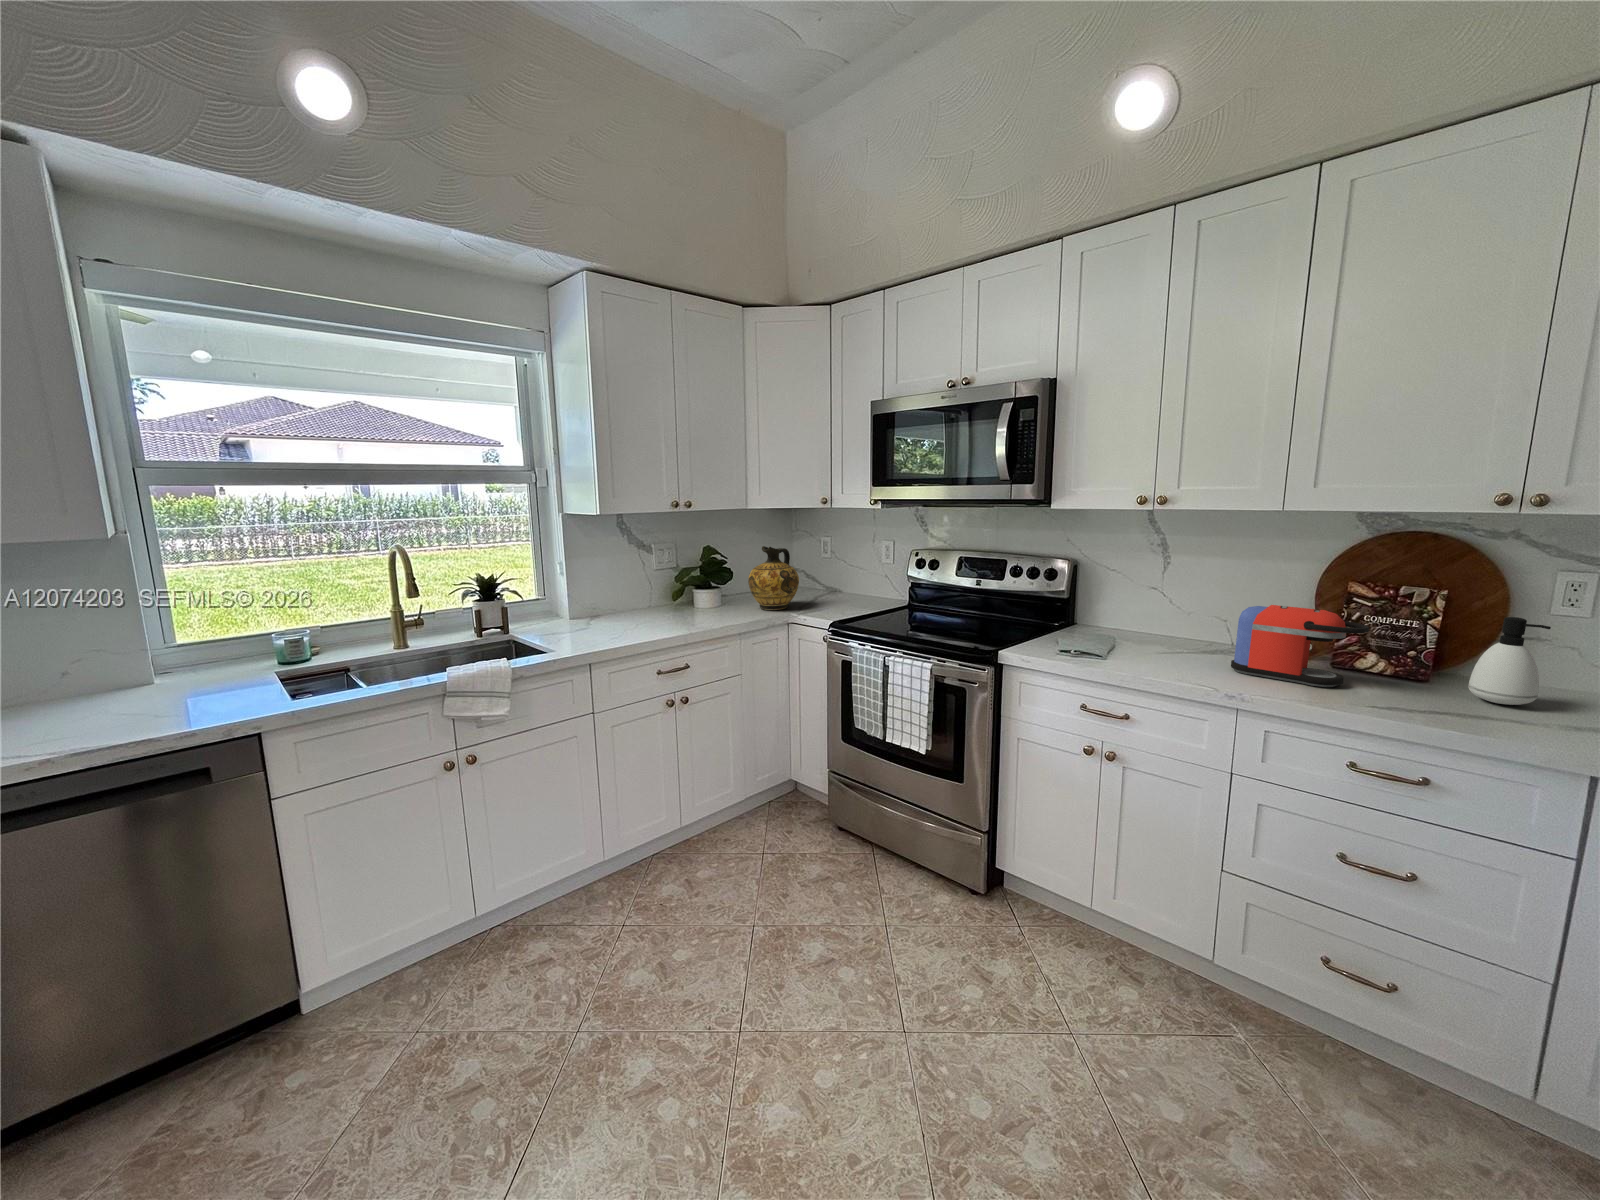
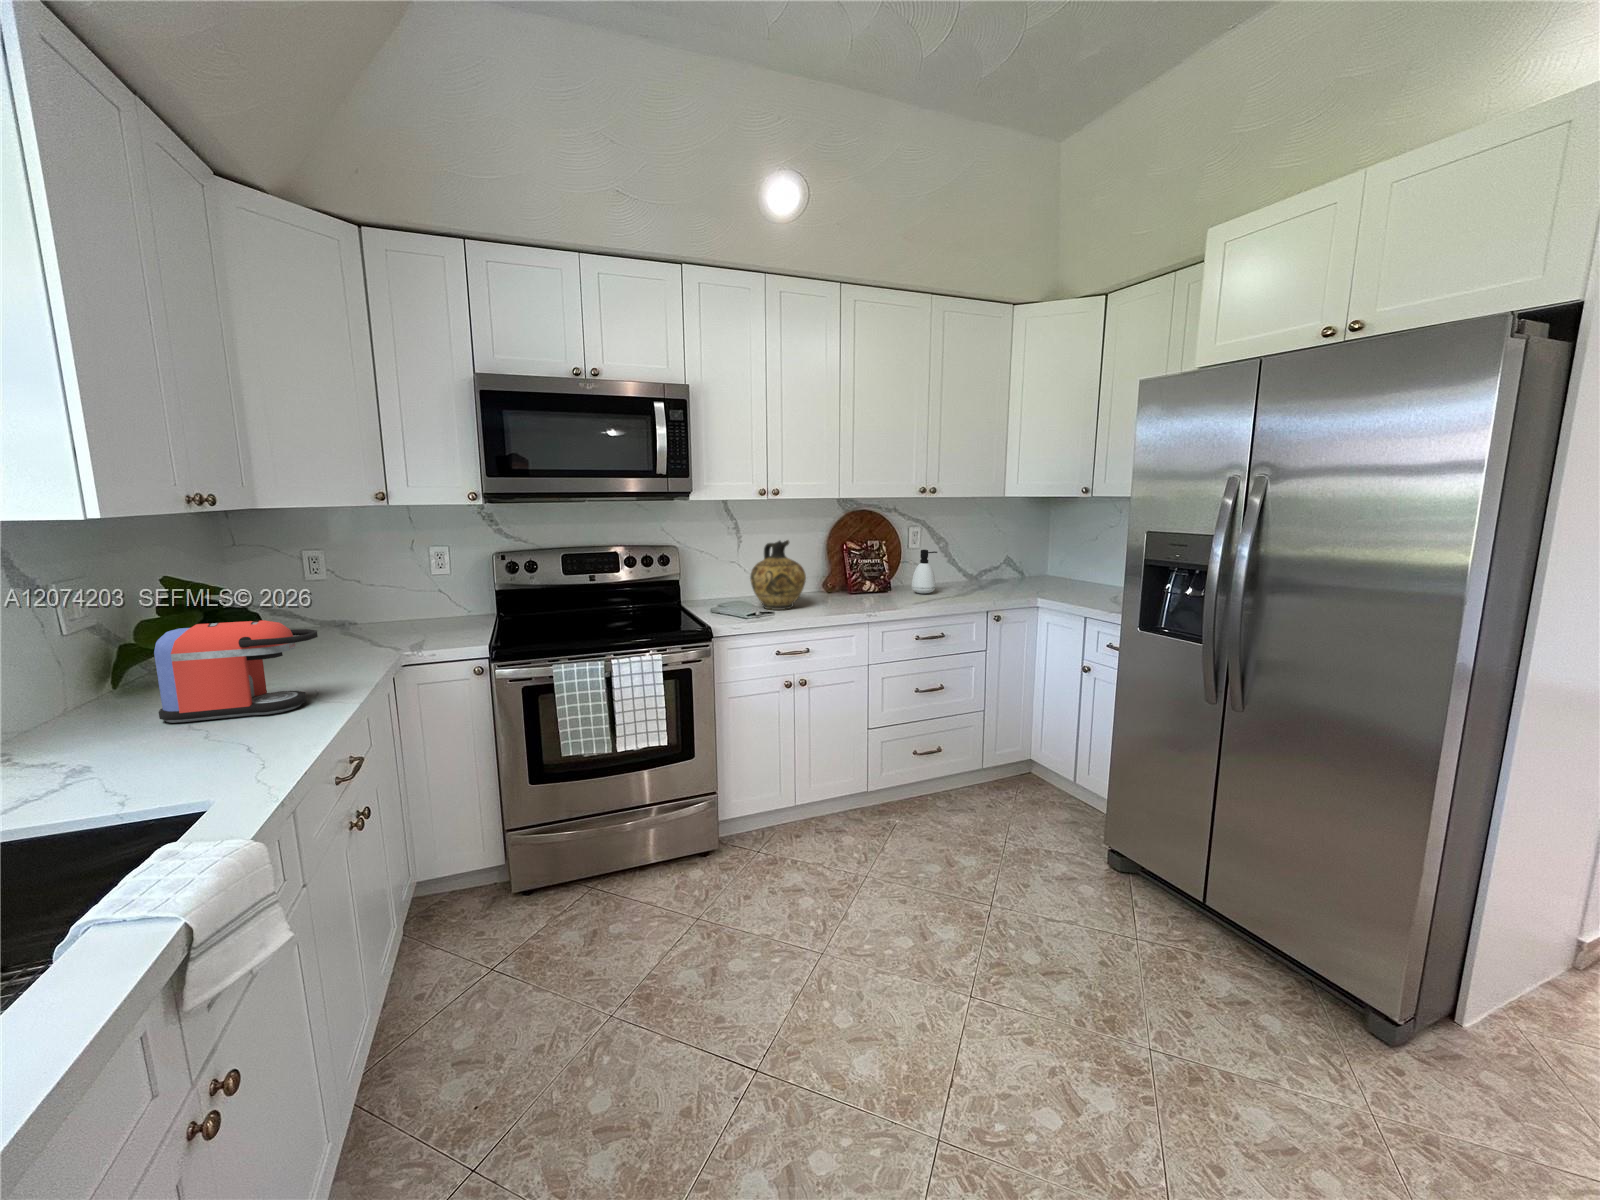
ceramic jug: present [748,546,799,610] -> present [750,540,806,610]
coffee maker: present [1231,605,1369,687] -> present [154,620,318,723]

